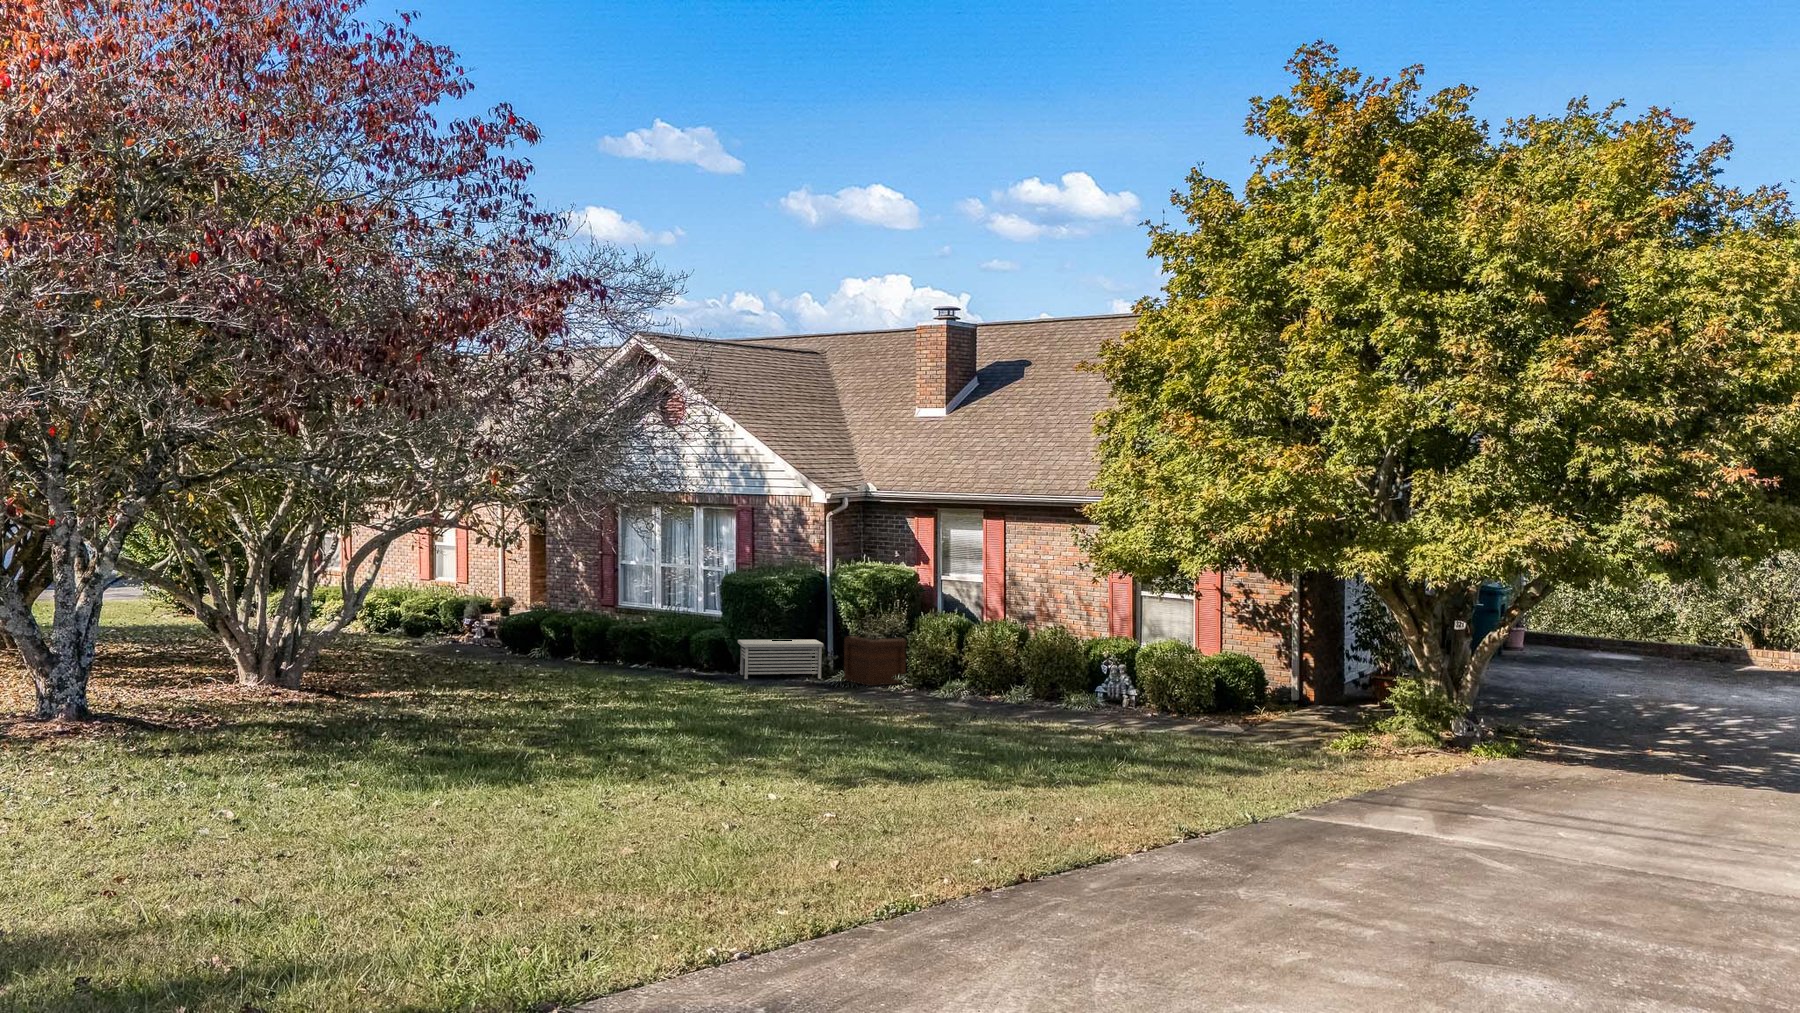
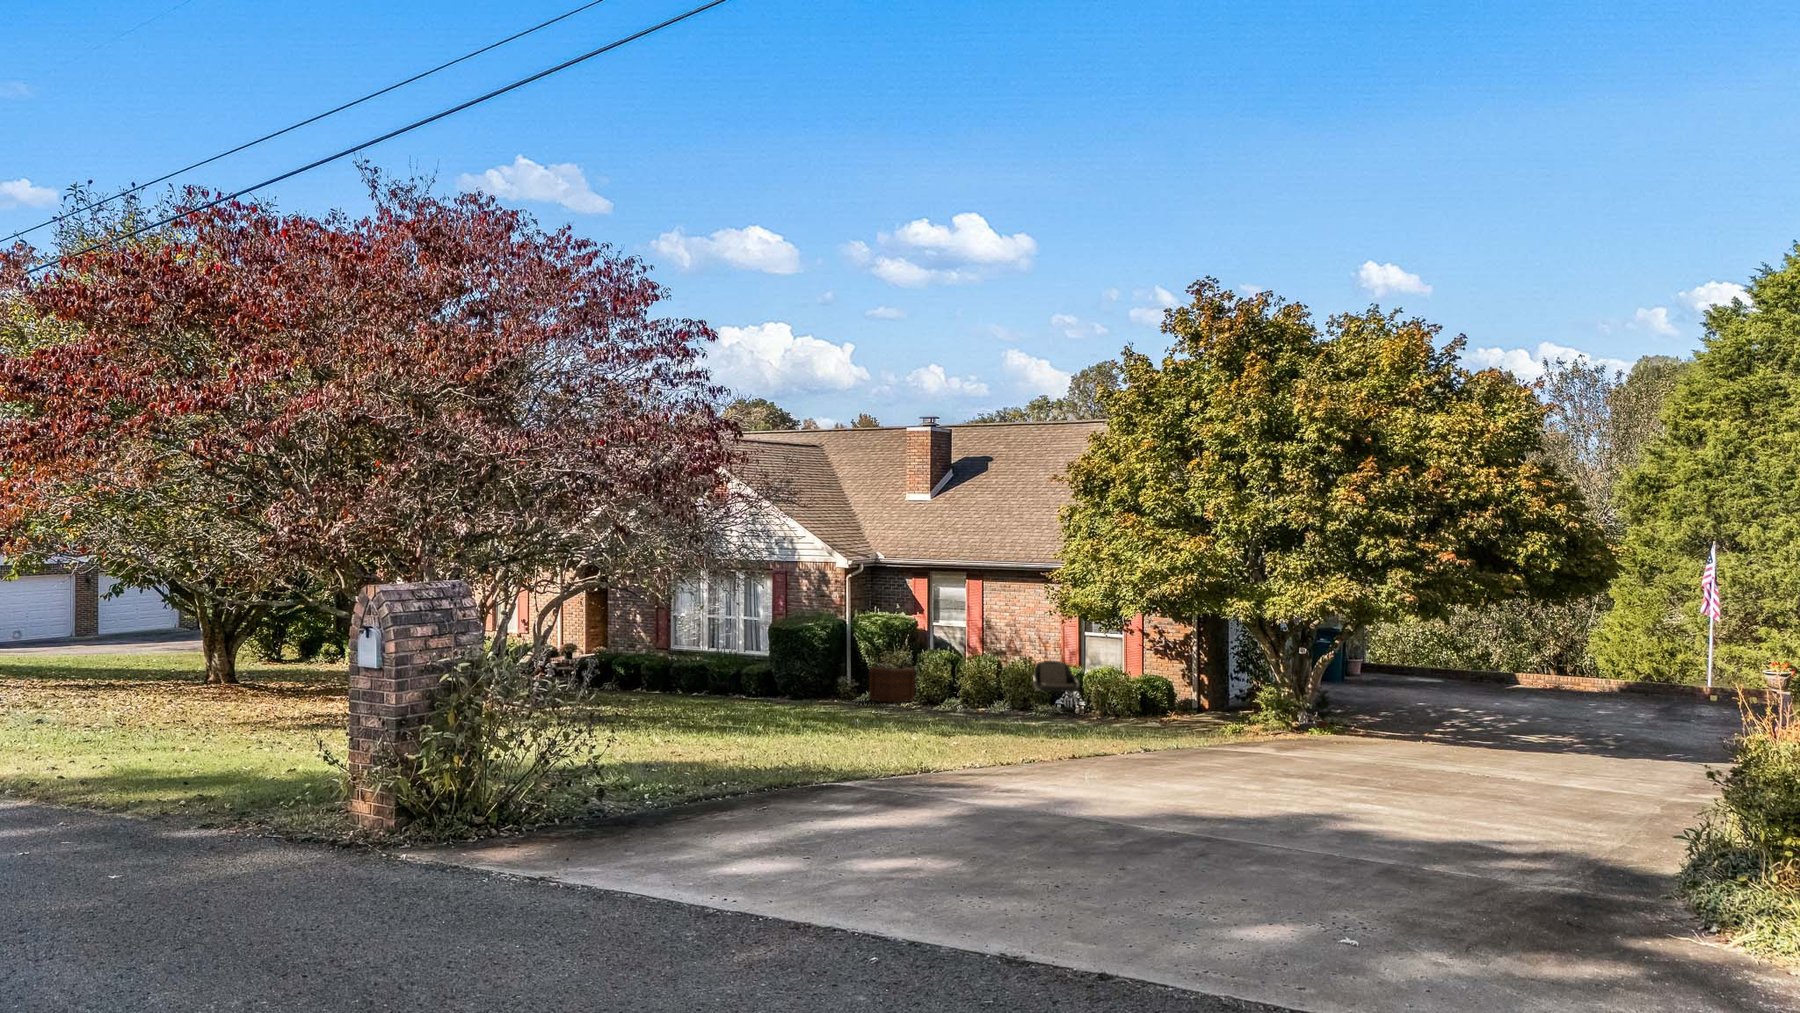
lounge chair: none [1061,632,1128,709] -> present [1033,661,1080,712]
storage bench: present [738,639,824,679] -> none [787,670,853,700]
potted plant: none [1469,683,1507,742] -> present [1315,690,1331,728]

